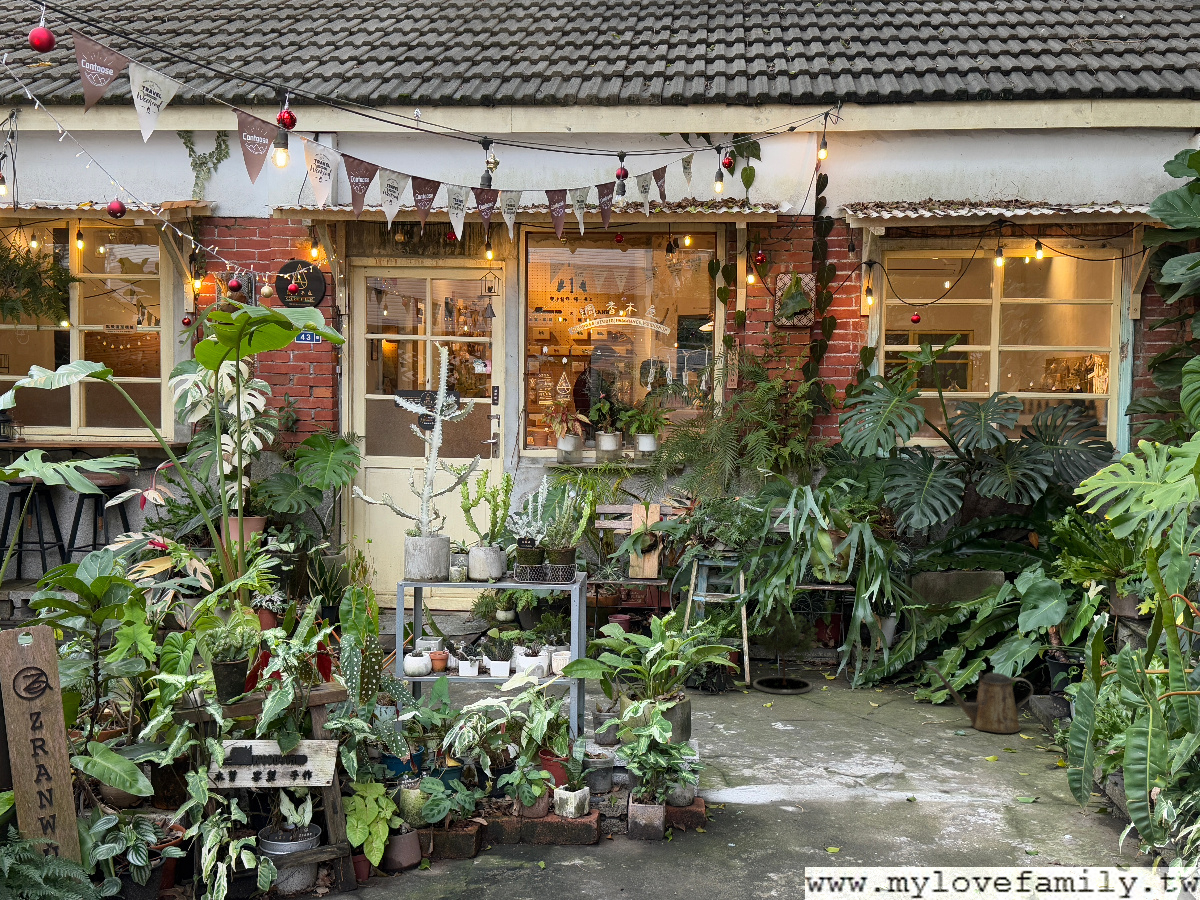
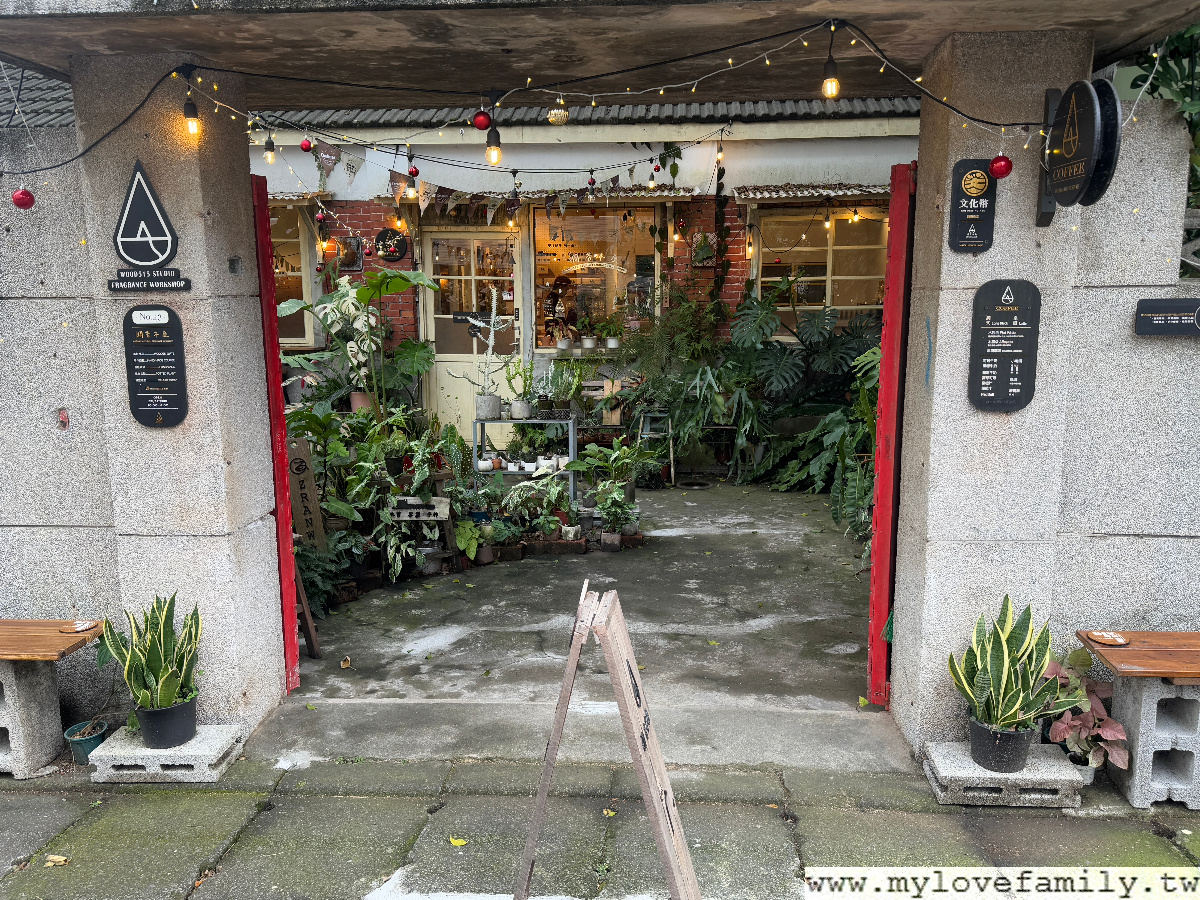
watering can: present [928,666,1033,733] -> none [774,468,834,504]

